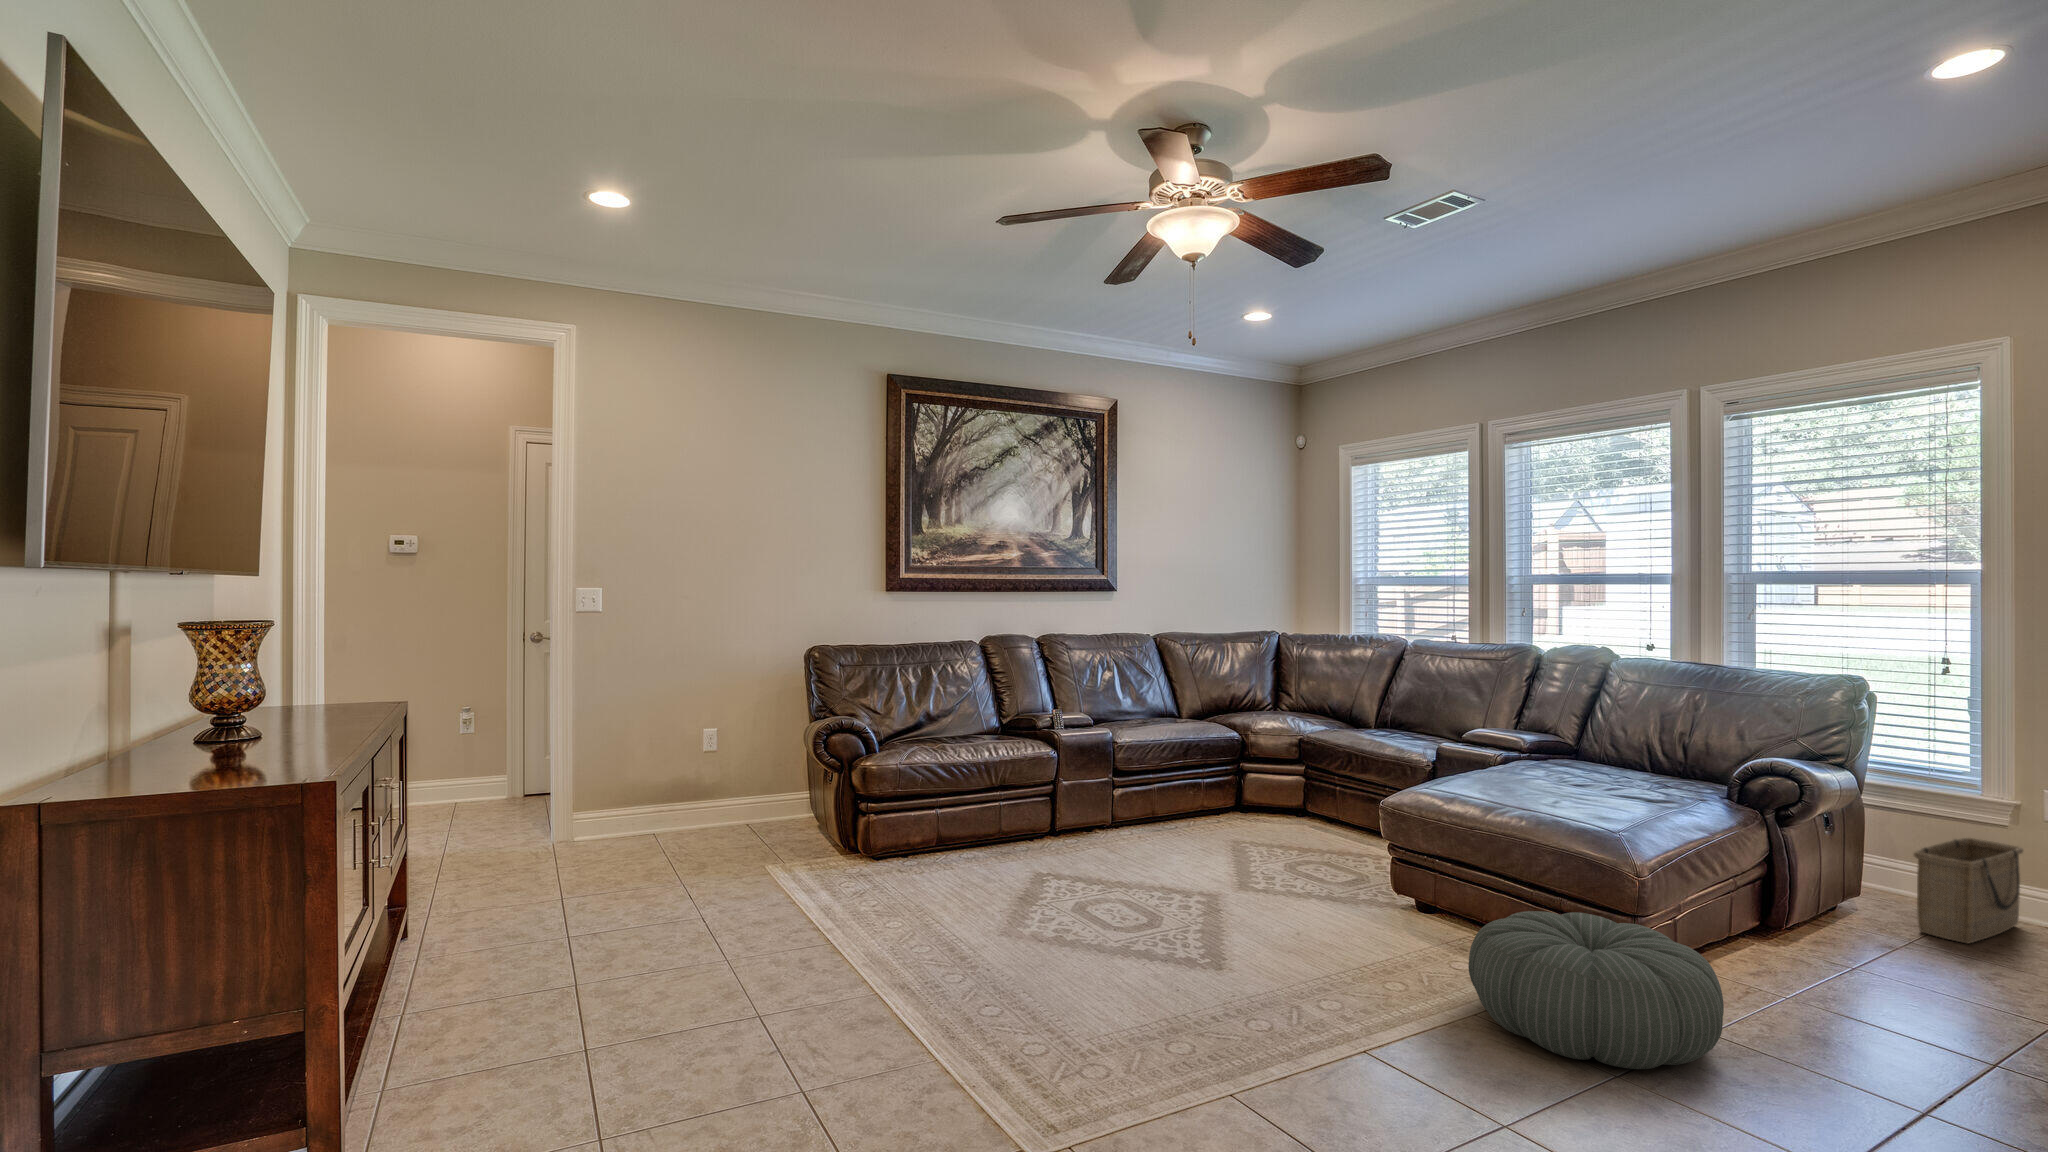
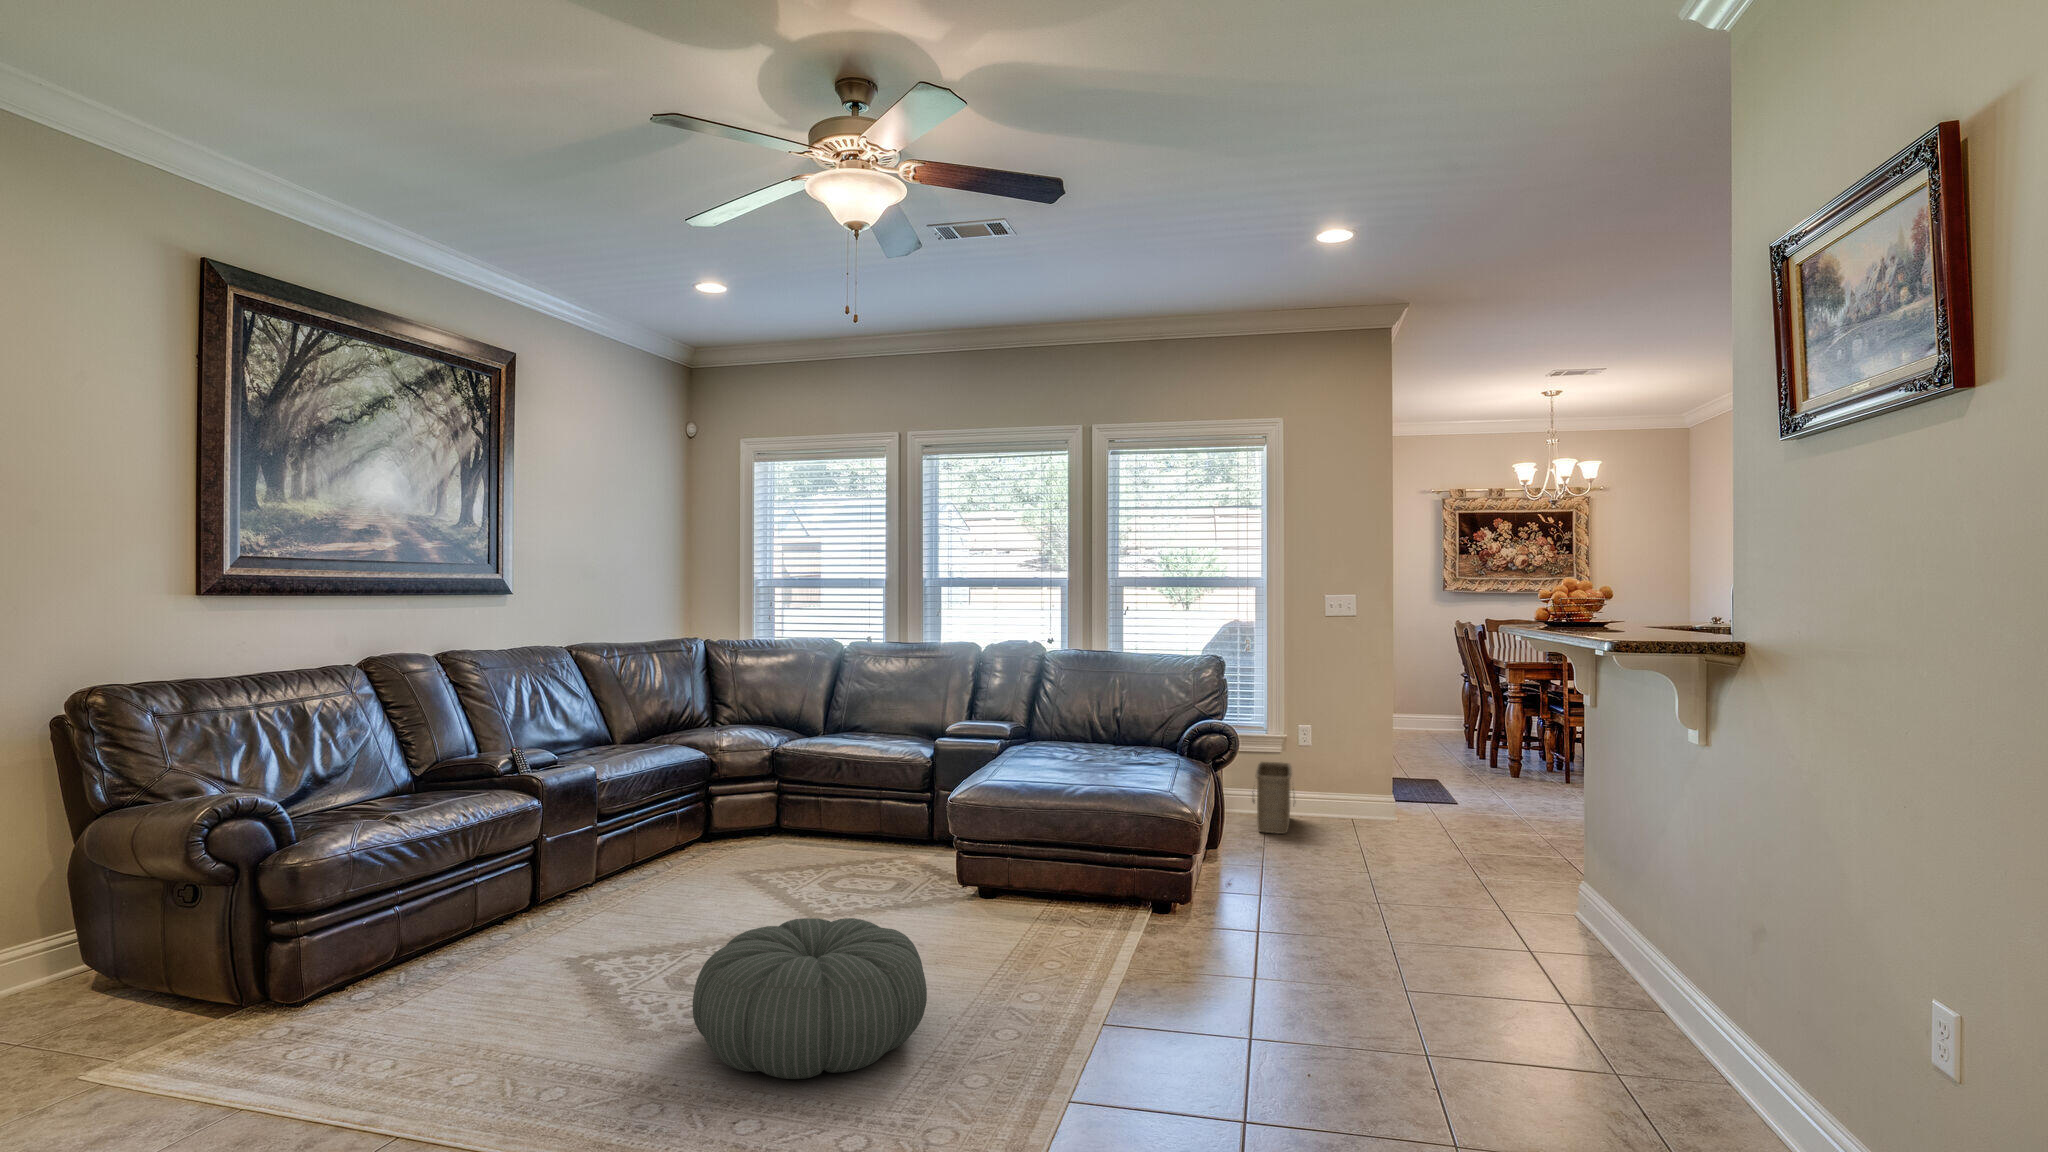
pouf: present [1468,911,1724,1069] -> present [692,918,927,1079]

